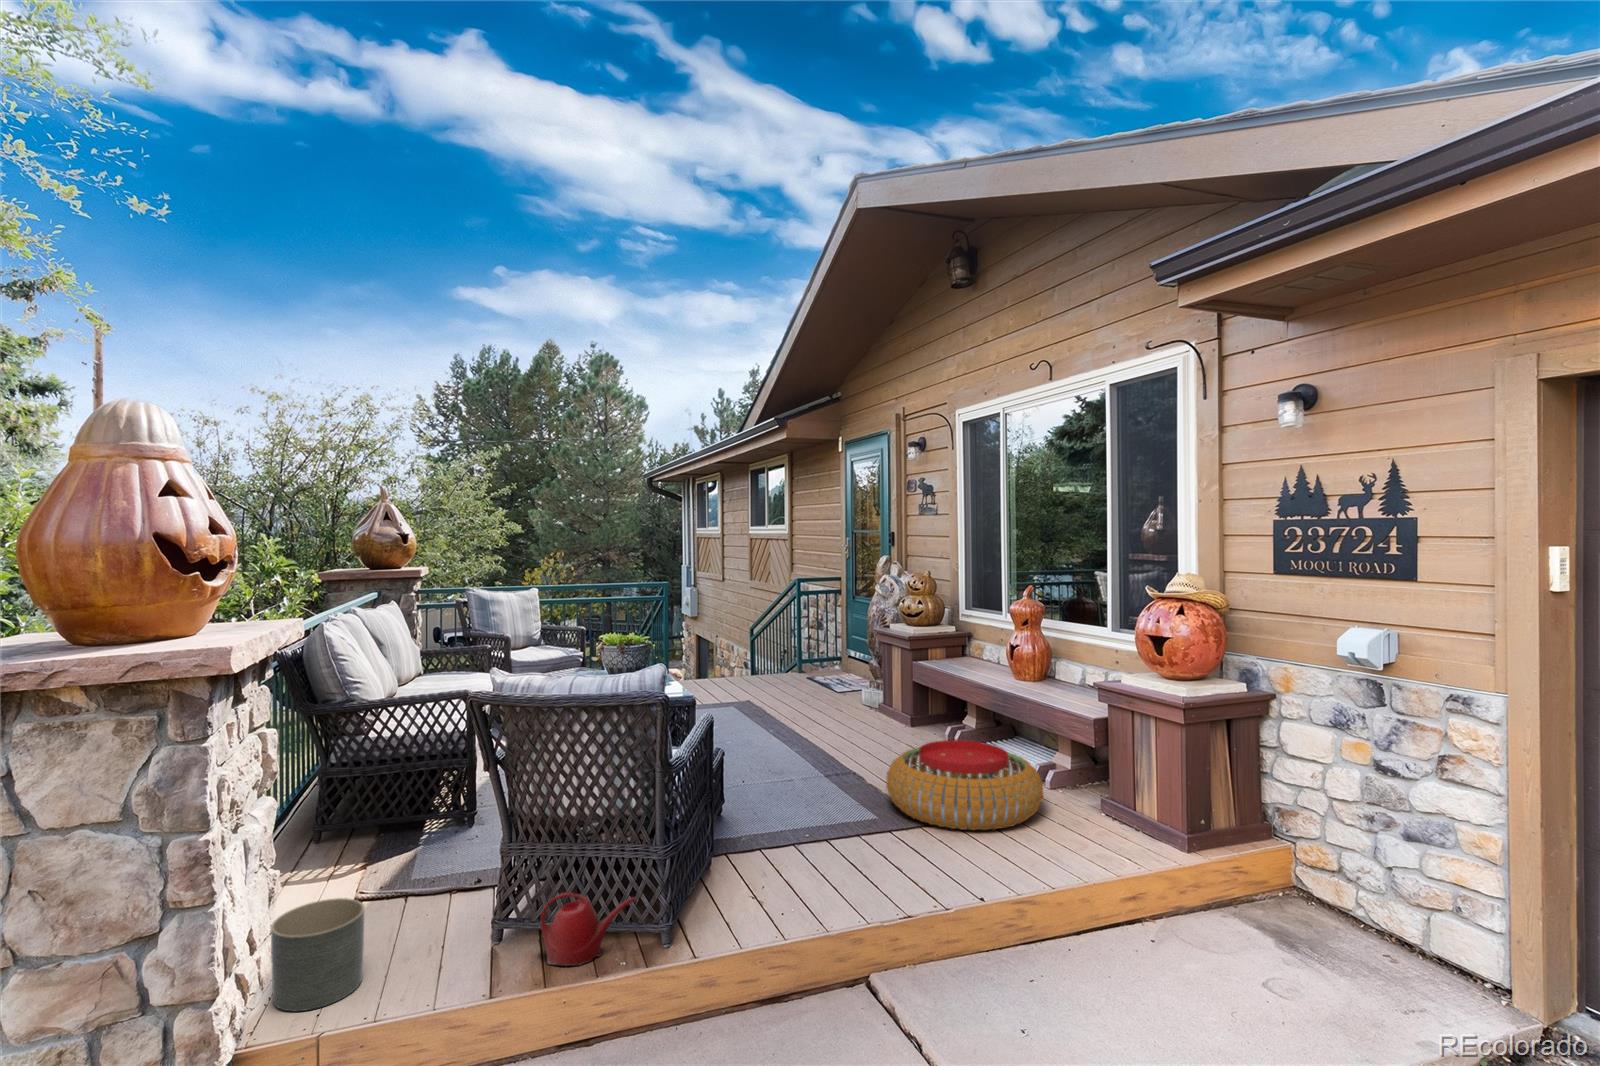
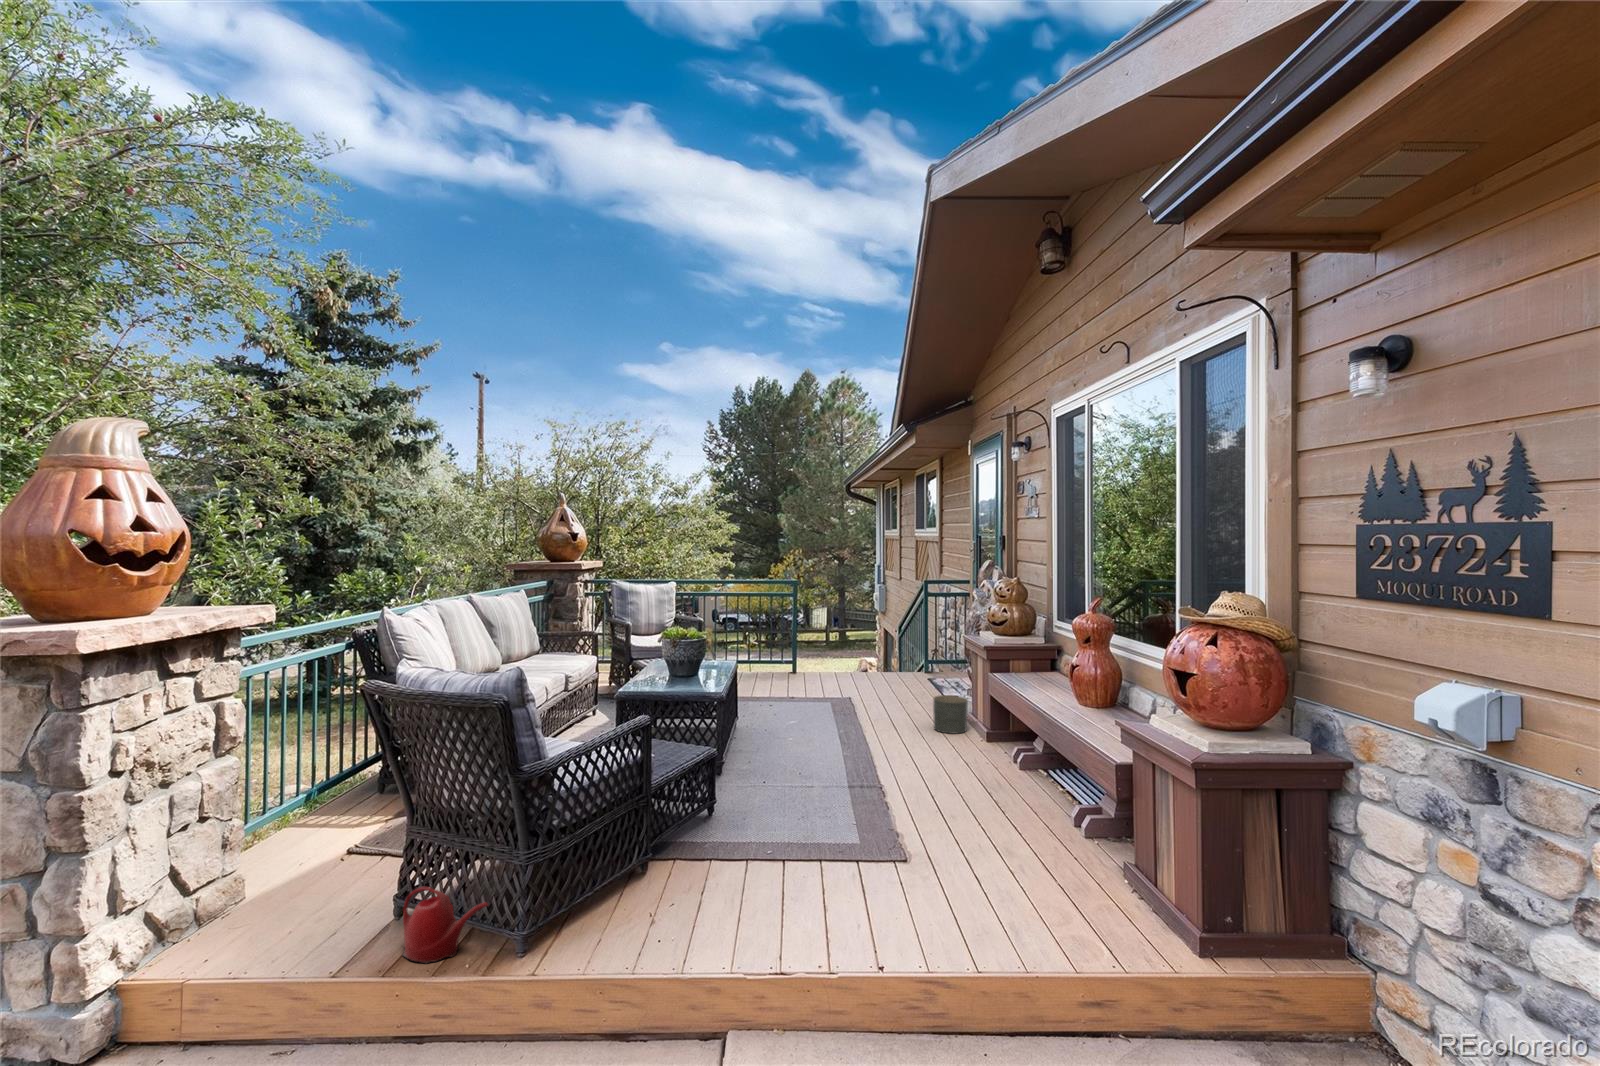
pouf: present [886,740,1043,830] -> none [872,770,1052,884]
planter: present [271,898,364,1011] -> present [933,695,968,734]

